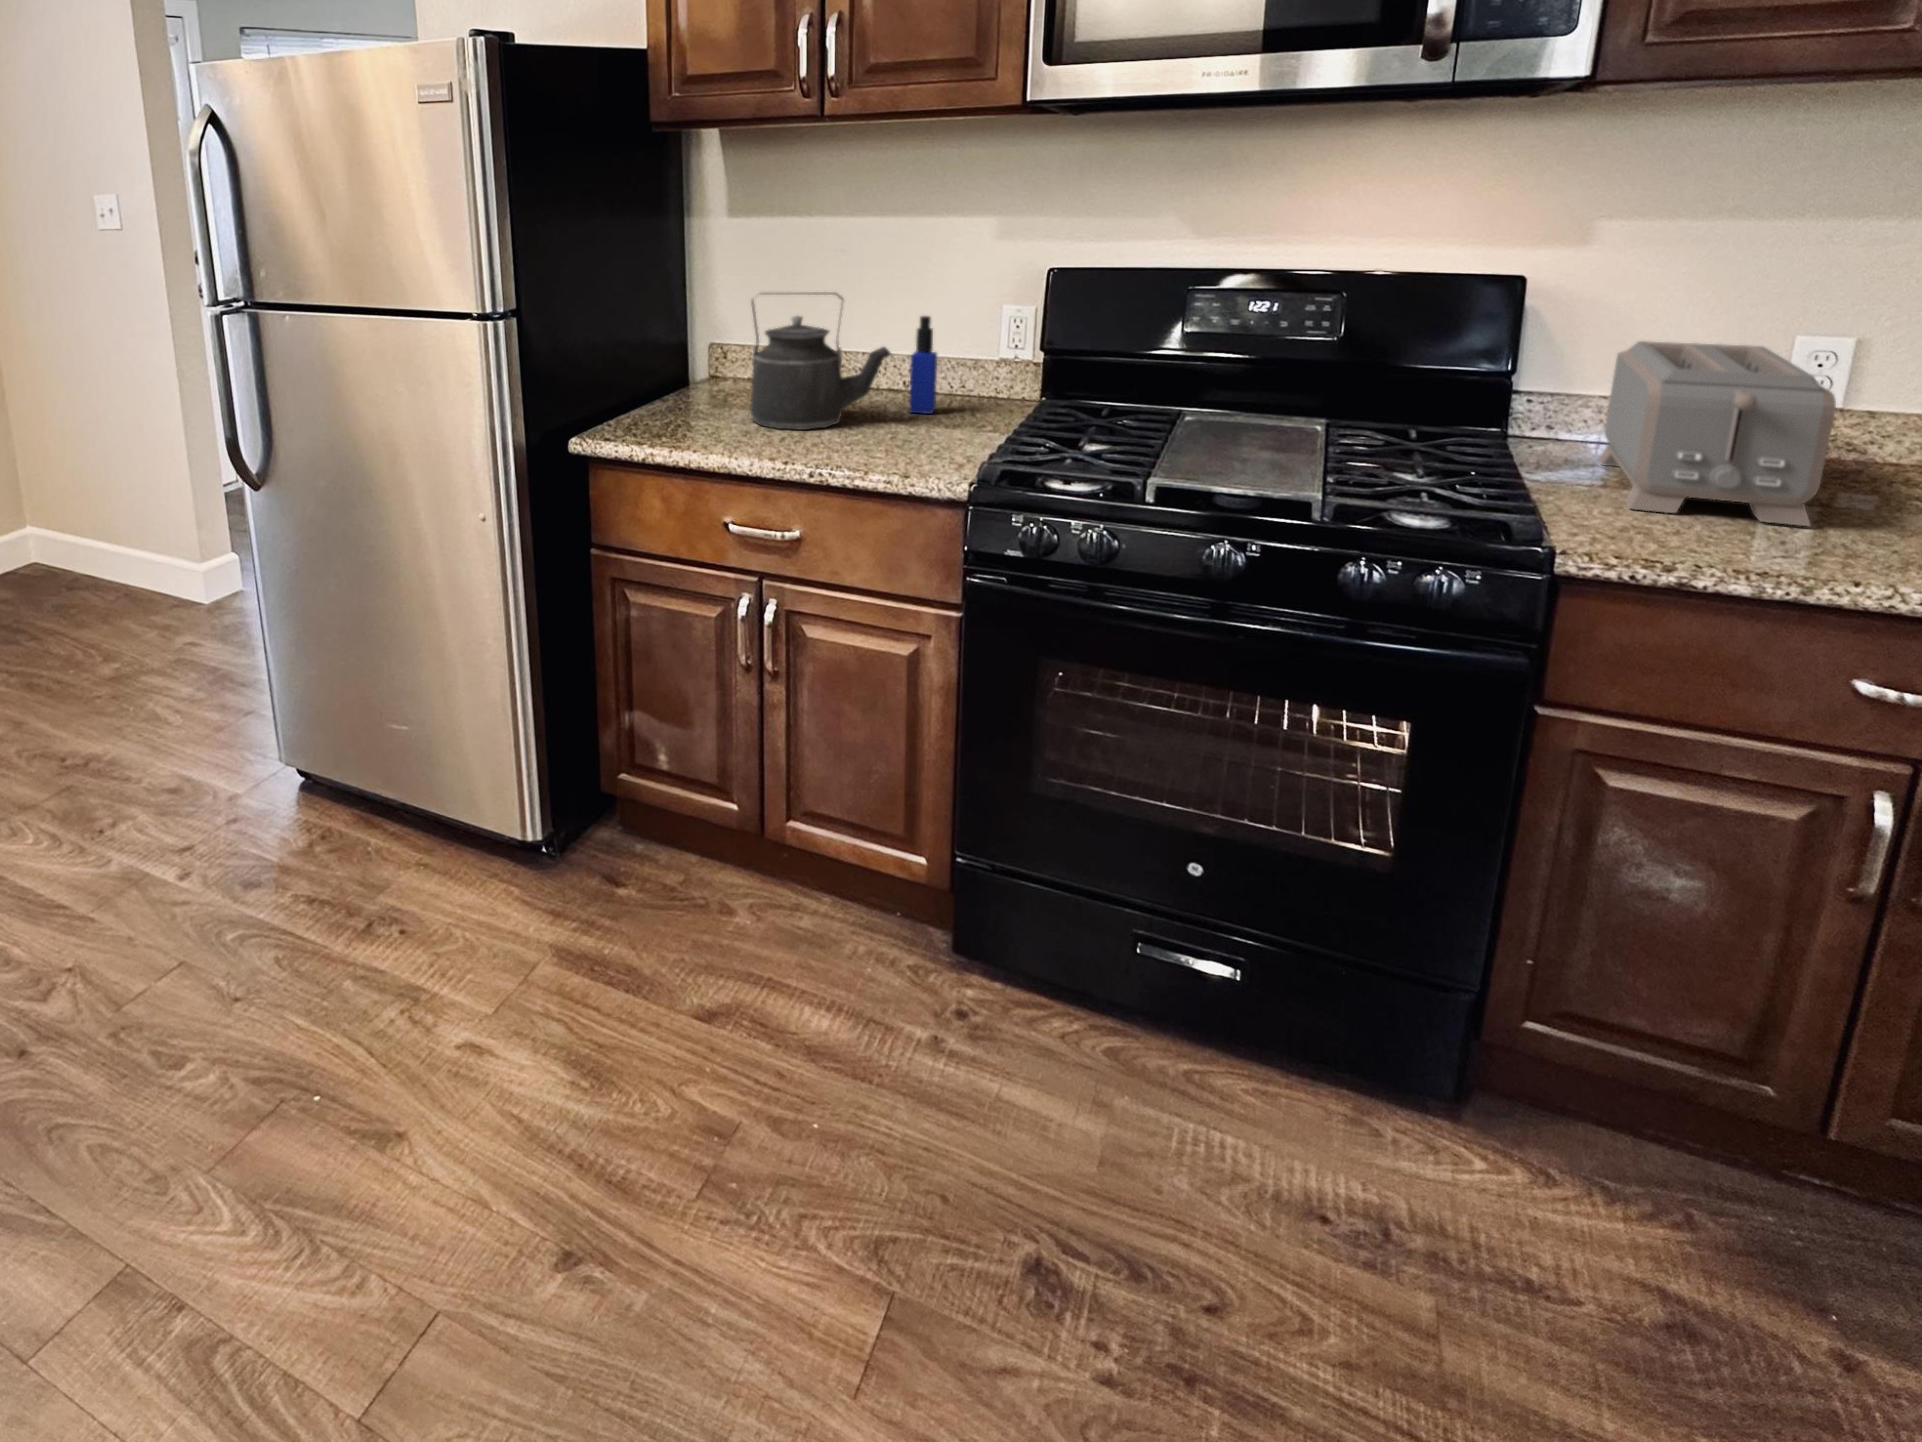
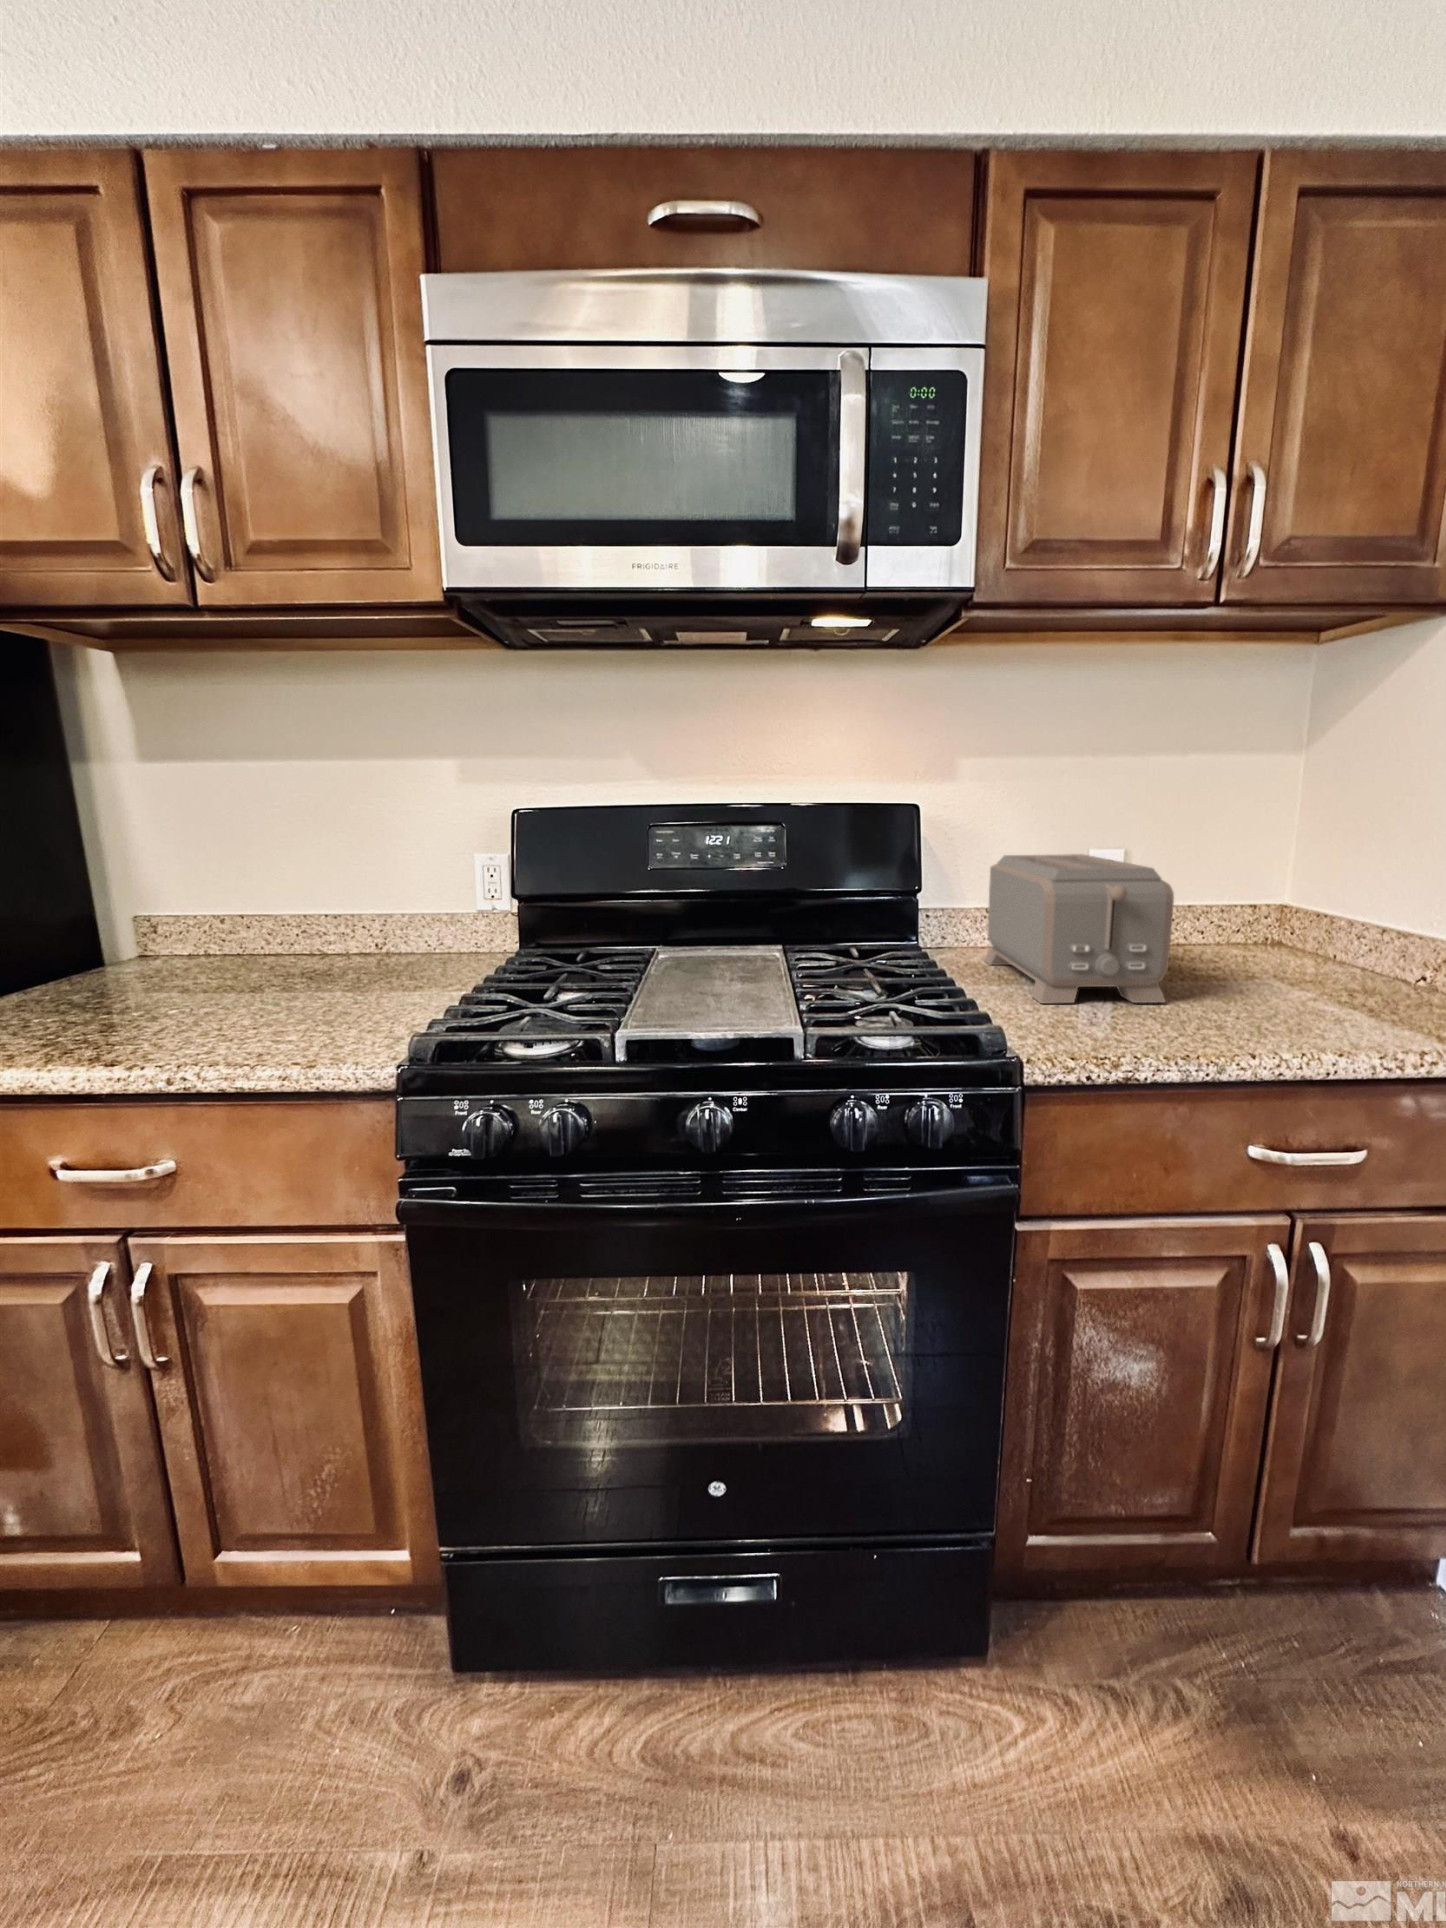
kettle: present [750,292,890,430] -> none [114,833,328,1015]
bottle: present [910,316,937,414] -> none [363,863,404,976]

